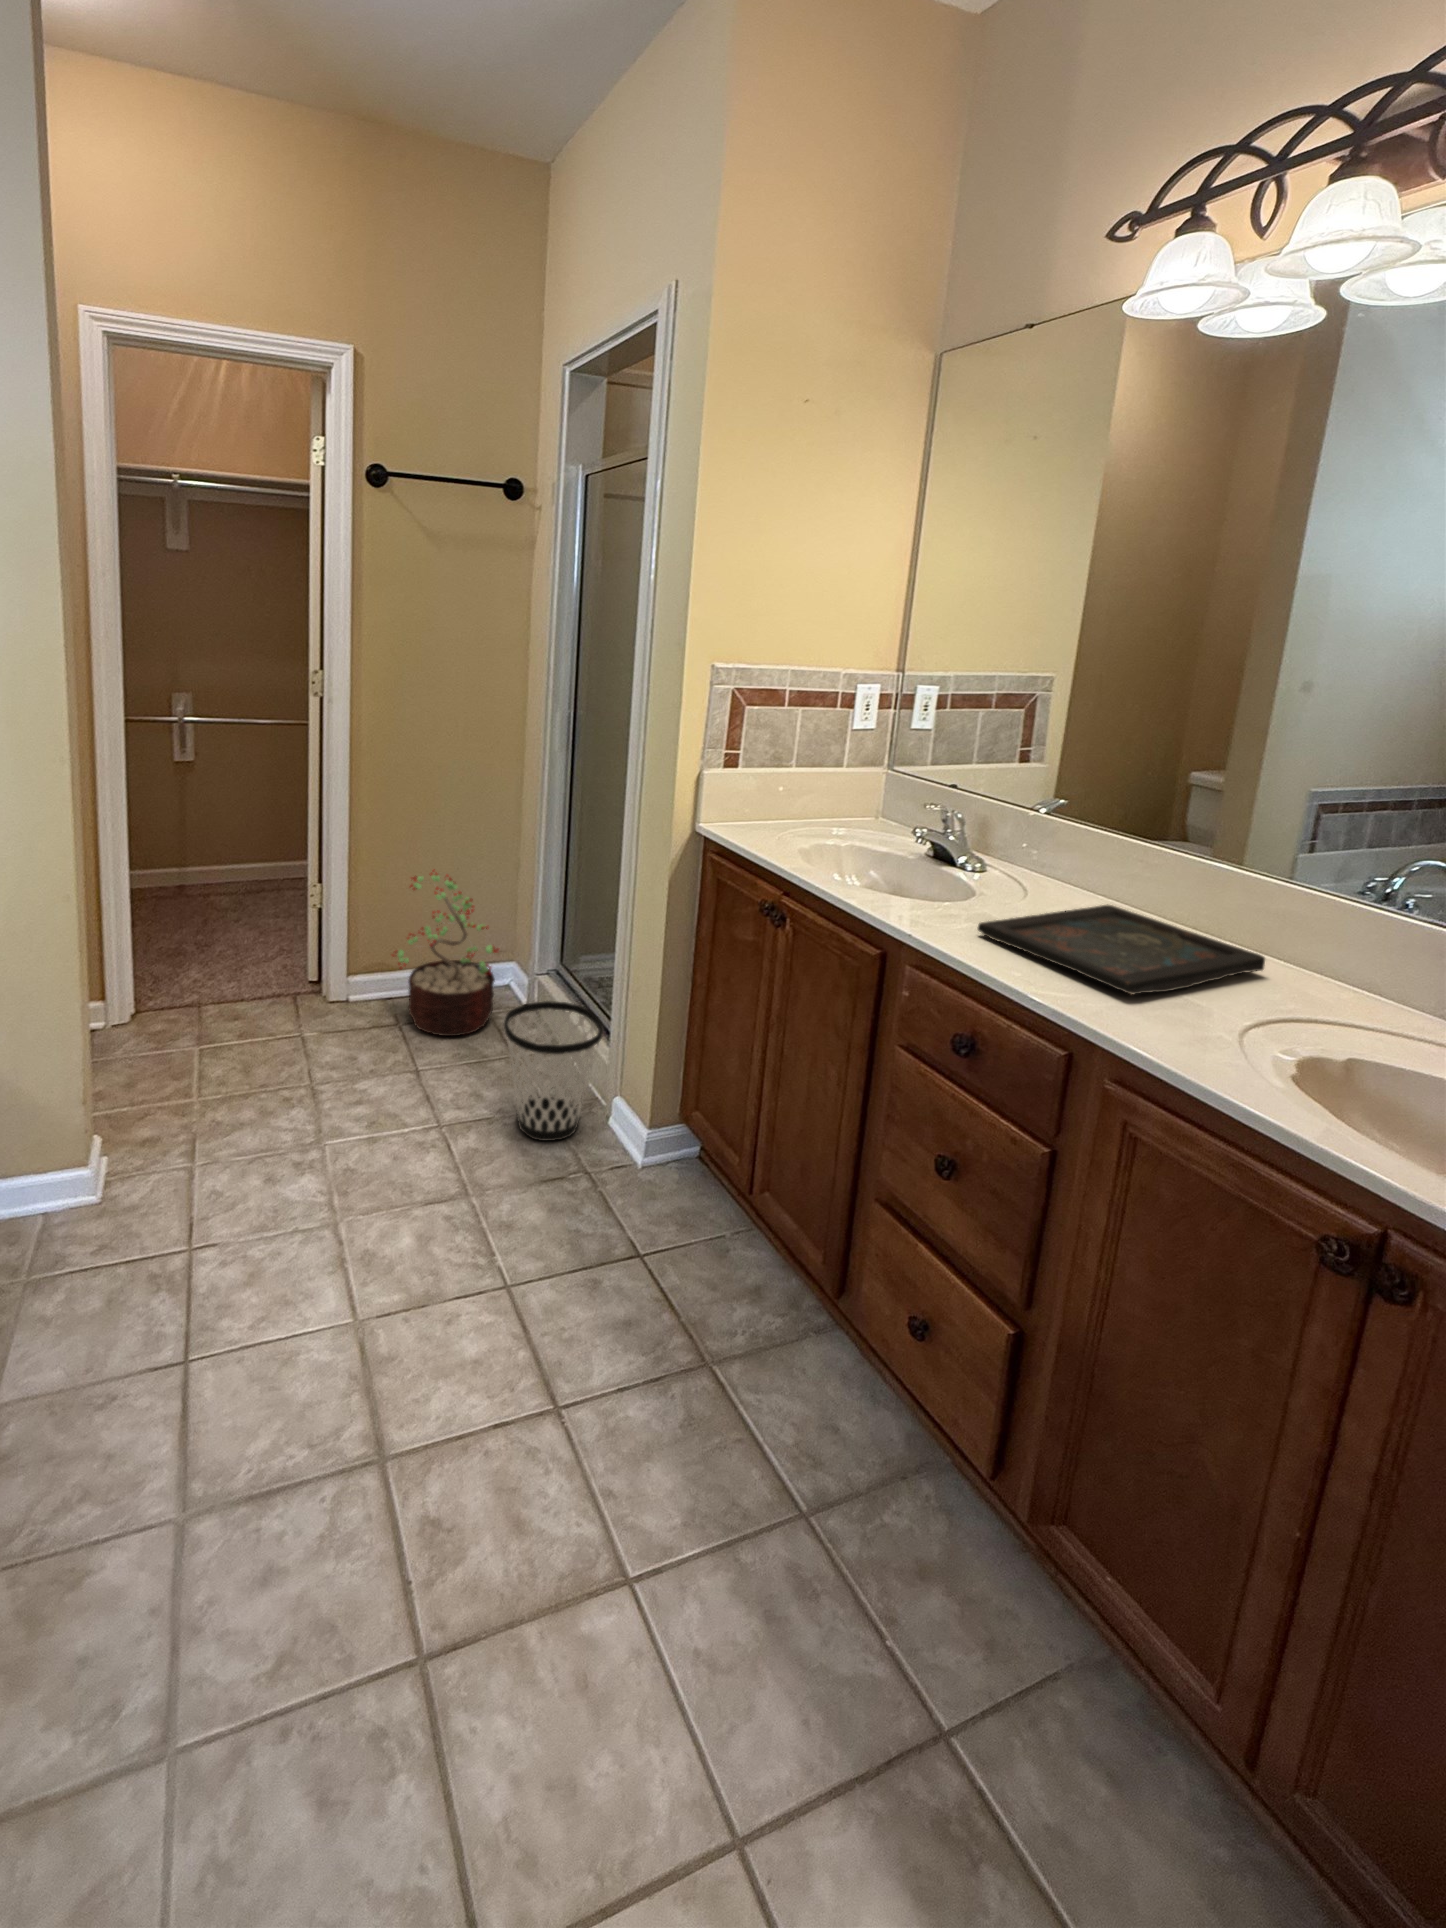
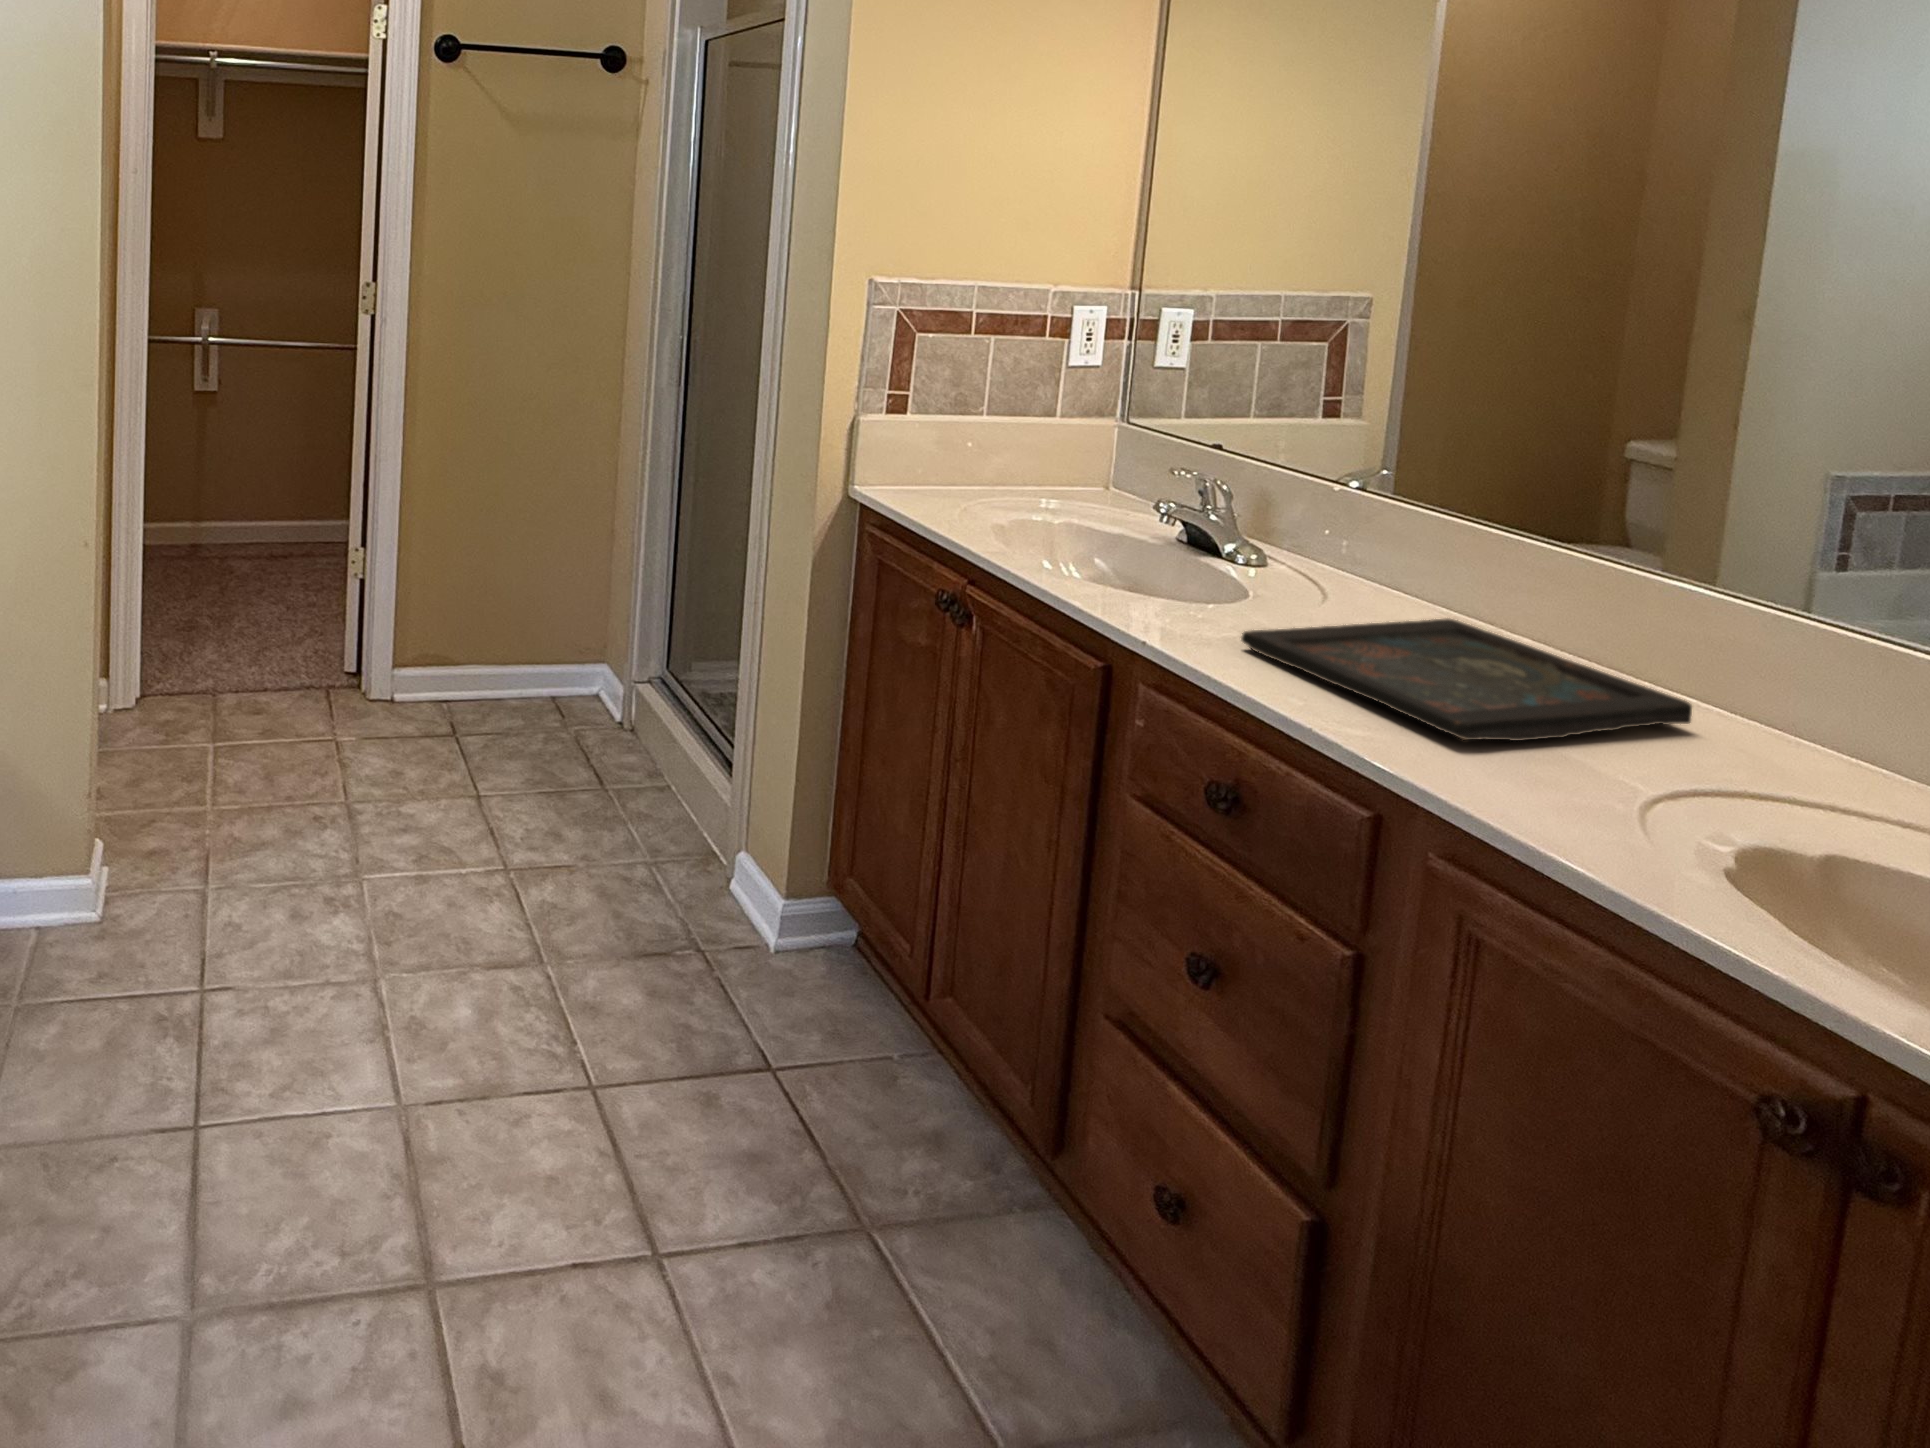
decorative plant: present [392,869,499,1036] -> none [448,533,589,757]
wastebasket: present [504,1001,603,1141] -> none [593,715,726,906]

